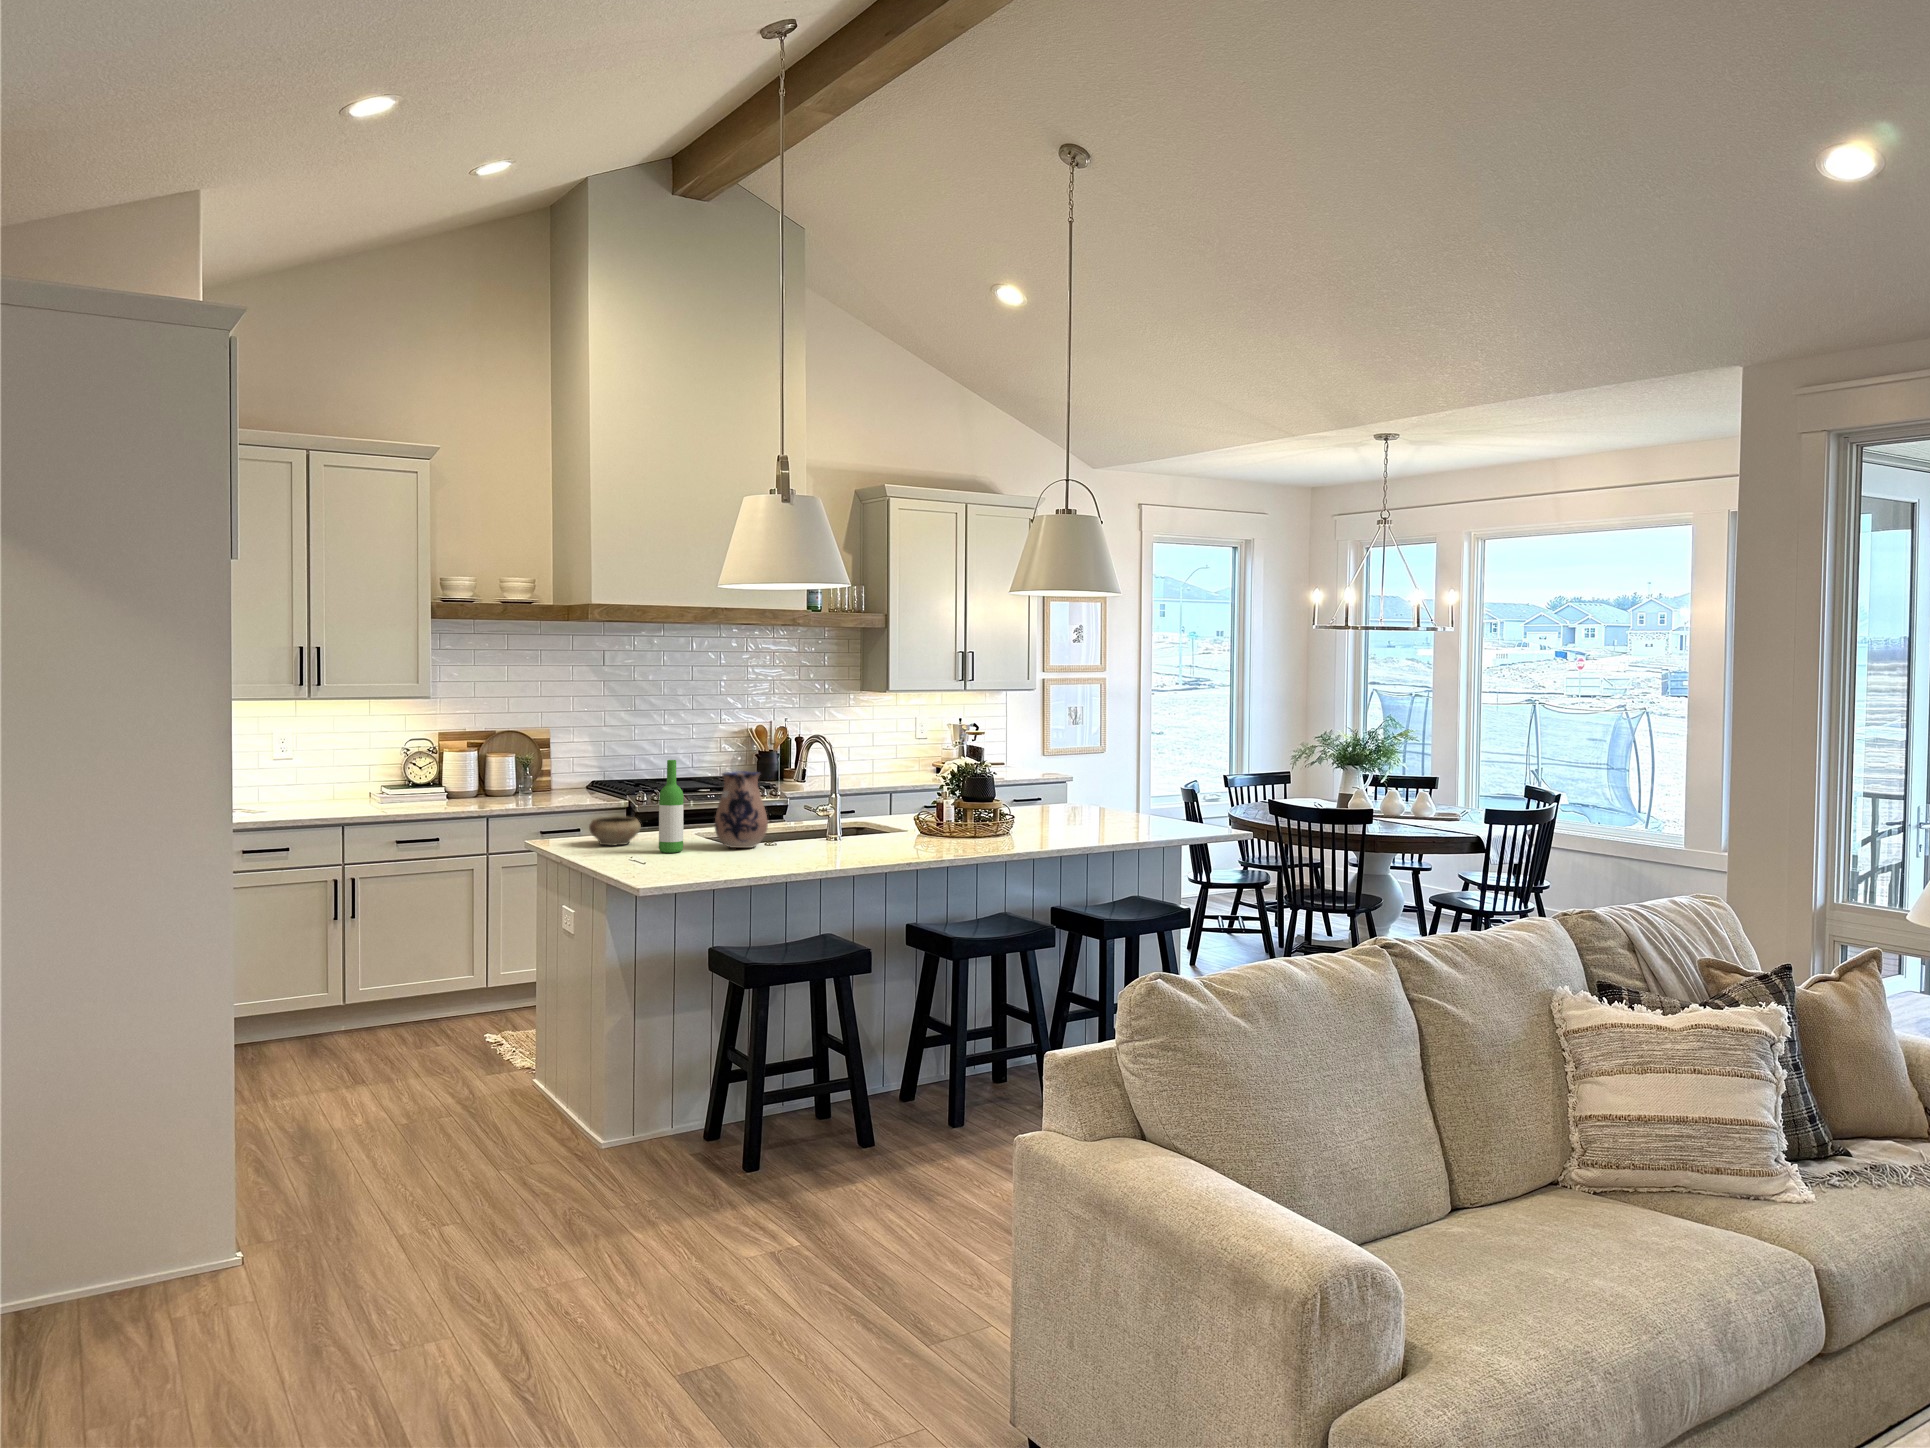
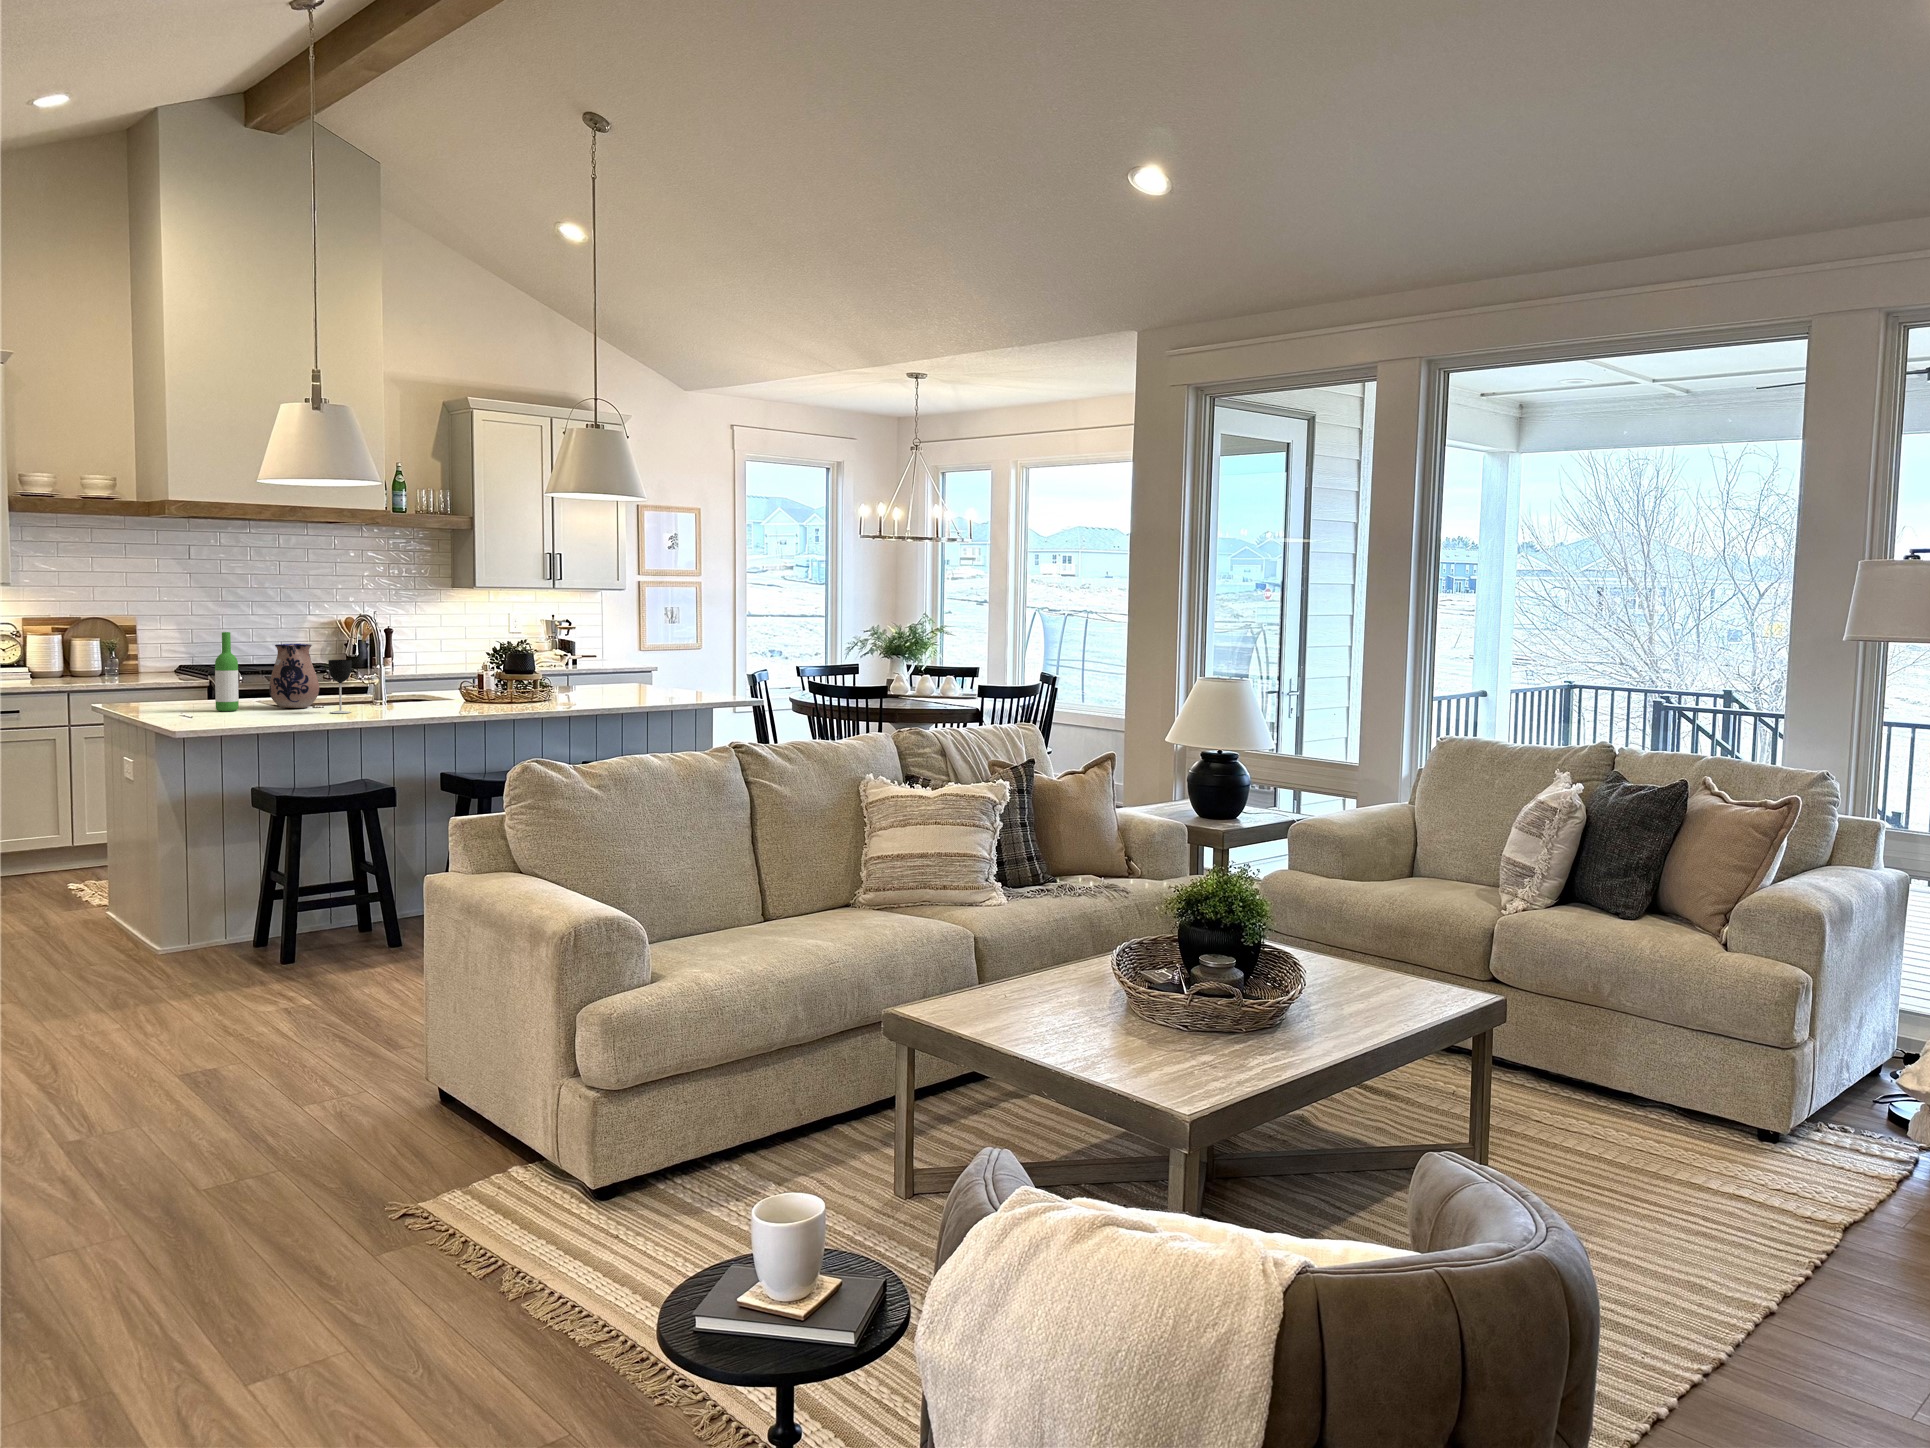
wine glass: none [785,793,810,857] -> present [328,660,352,713]
ceramic bowl: present [589,816,641,846] -> none [153,683,203,707]

